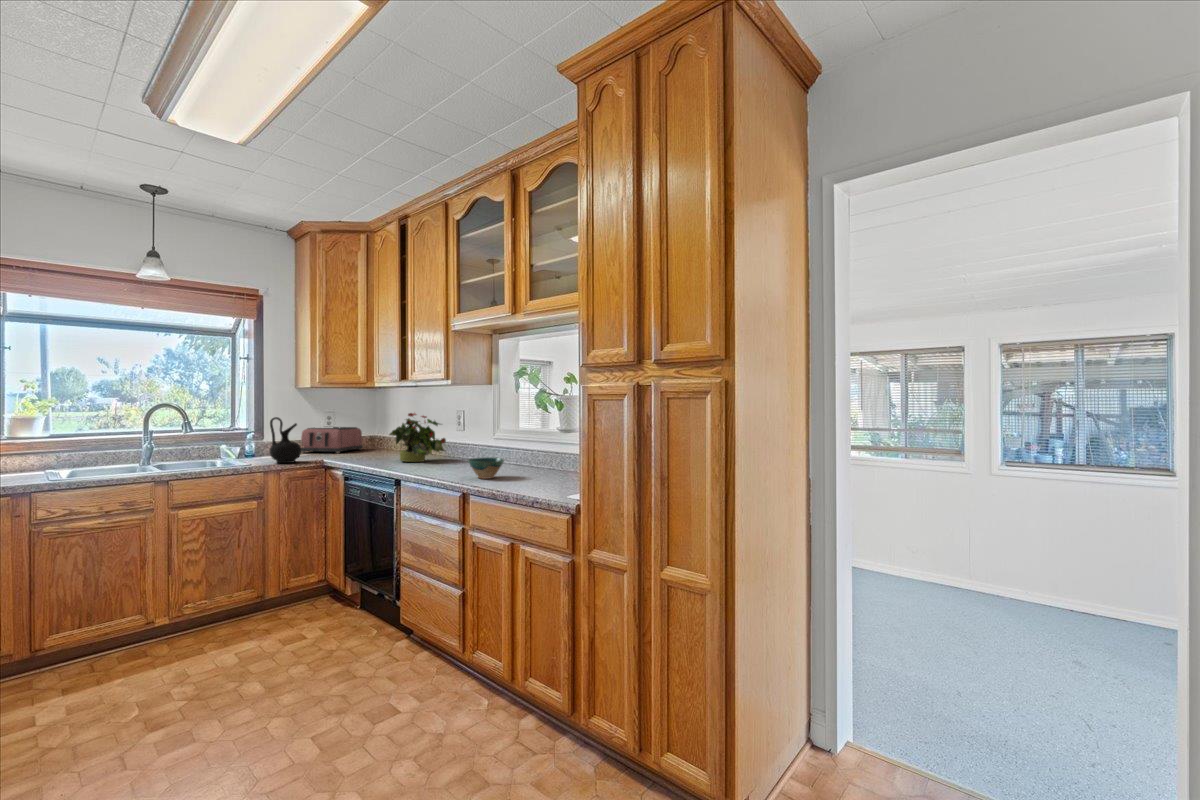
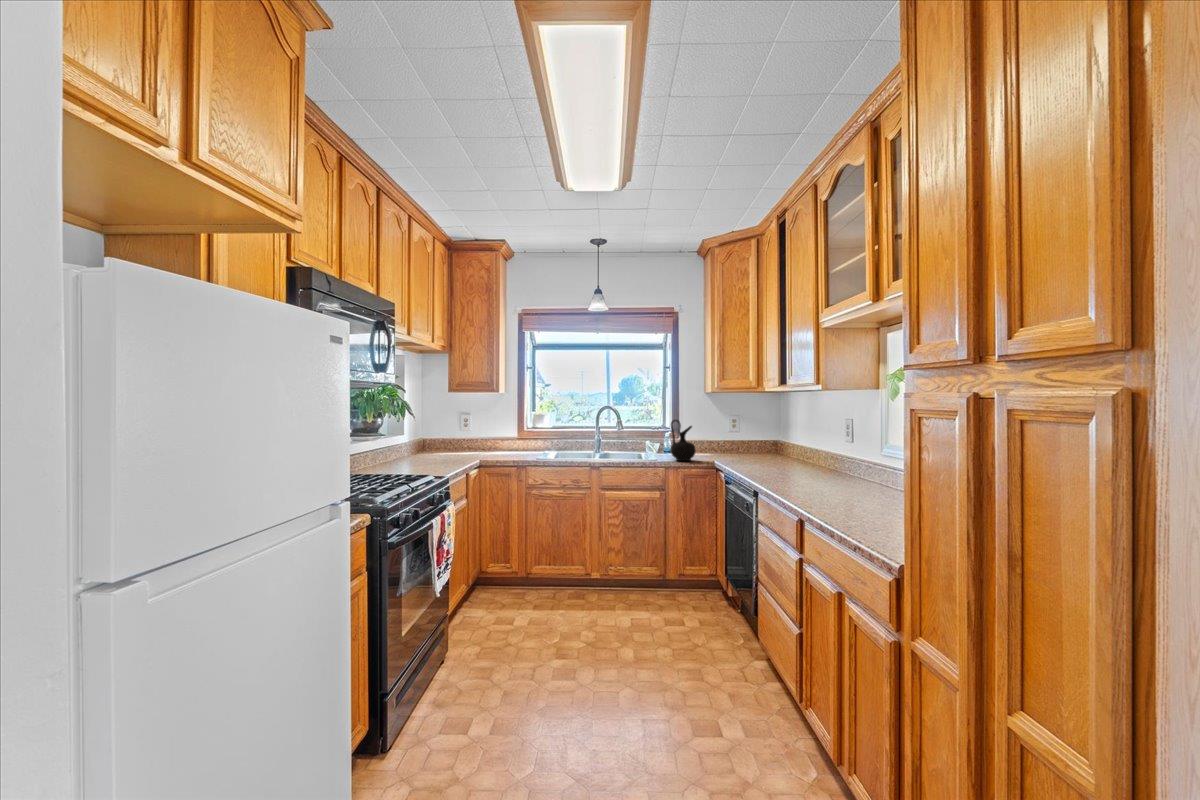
potted plant: present [389,413,446,462] -> none [767,419,825,473]
toaster: present [301,427,363,453] -> none [708,429,765,455]
bowl: present [468,457,504,479] -> none [813,478,861,504]

